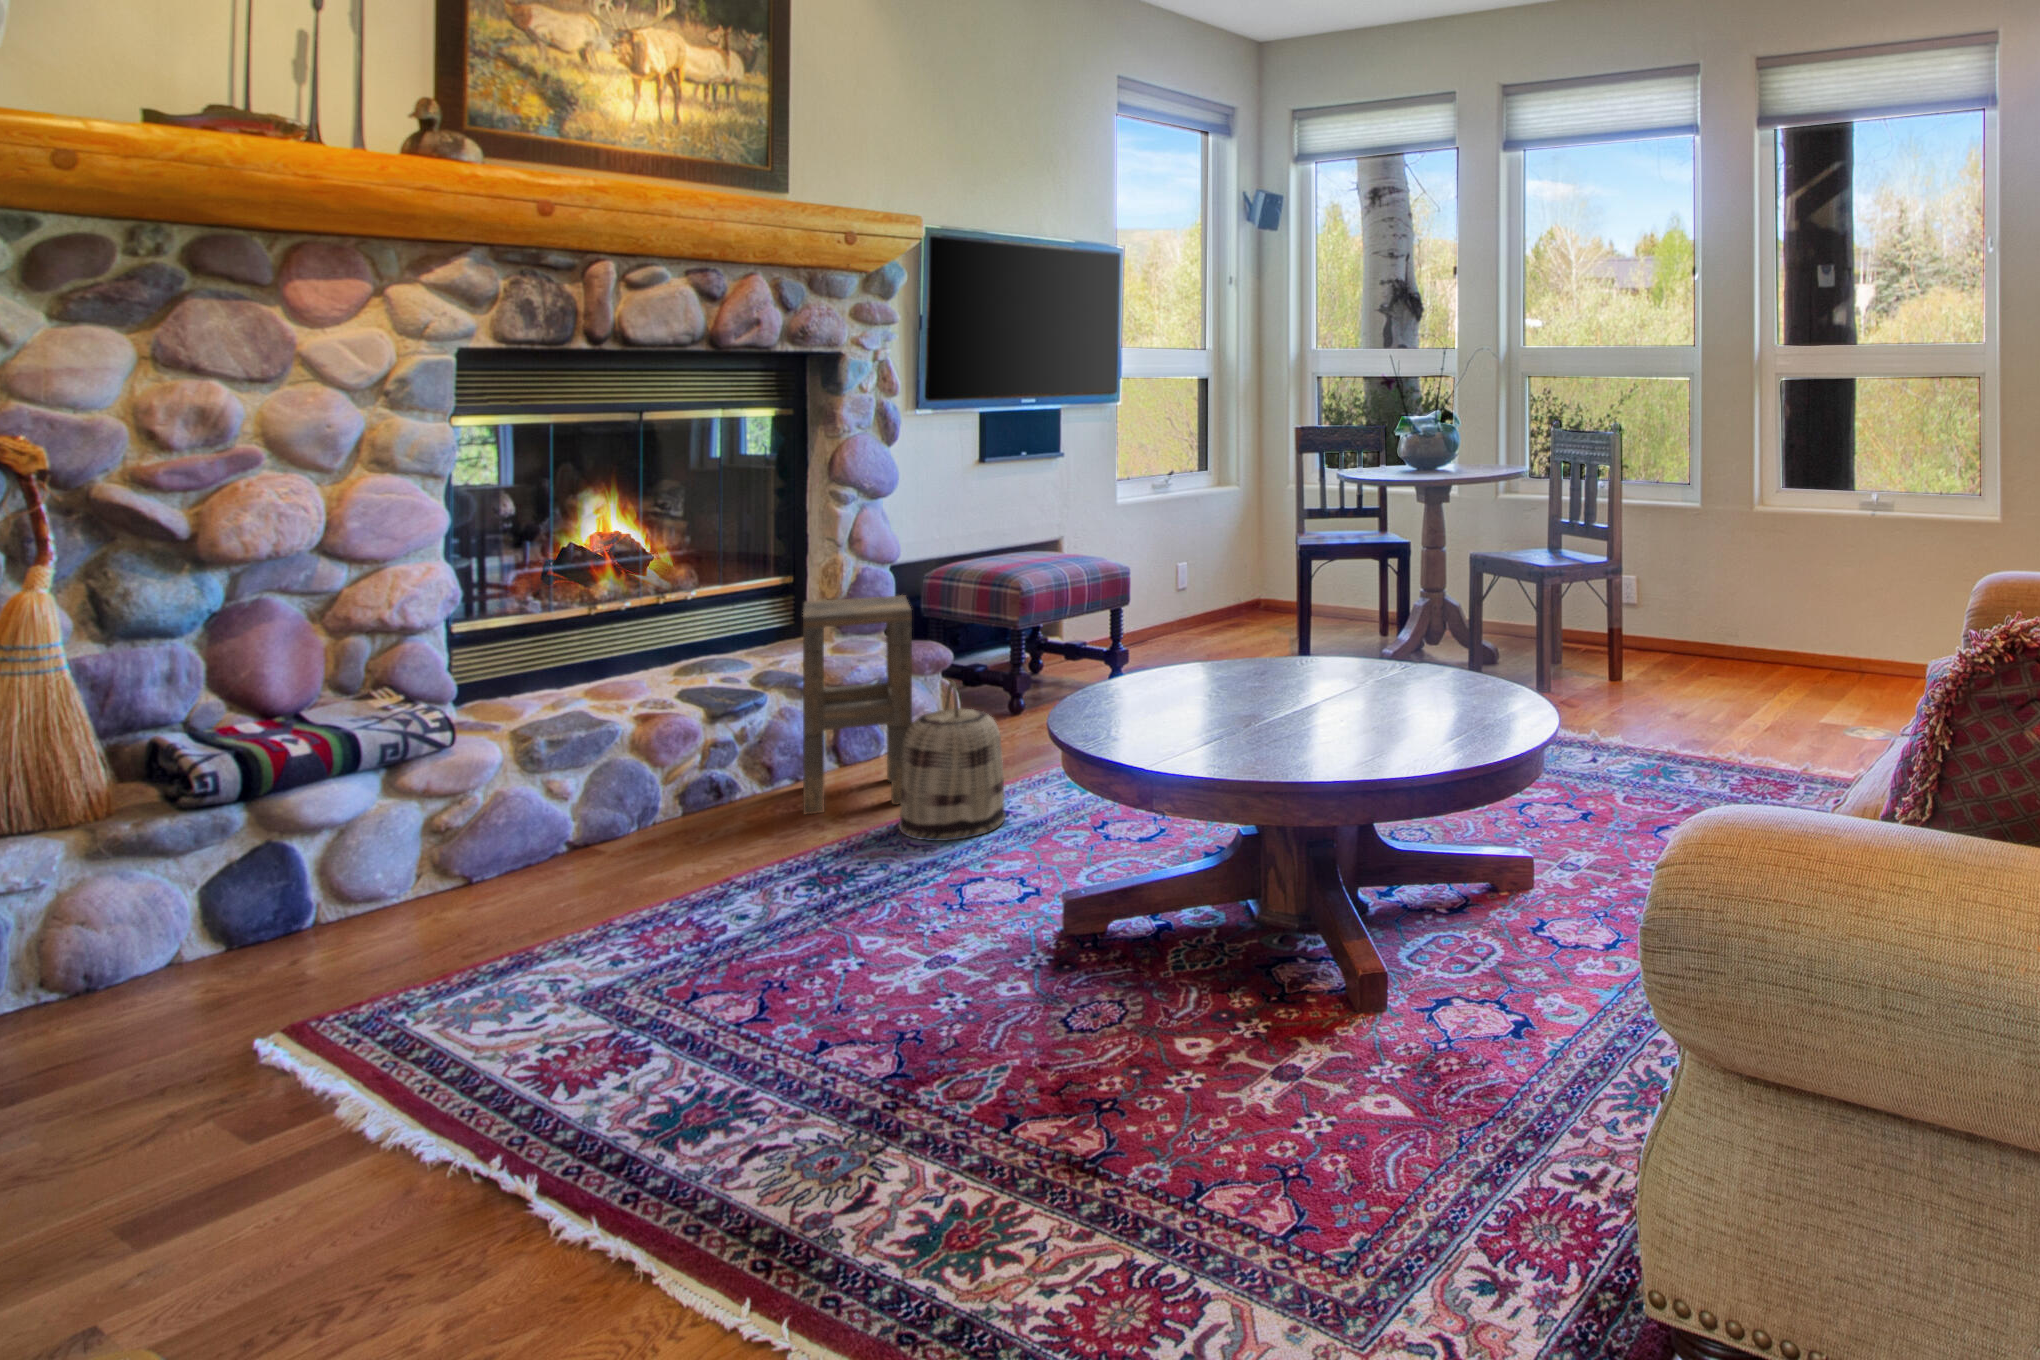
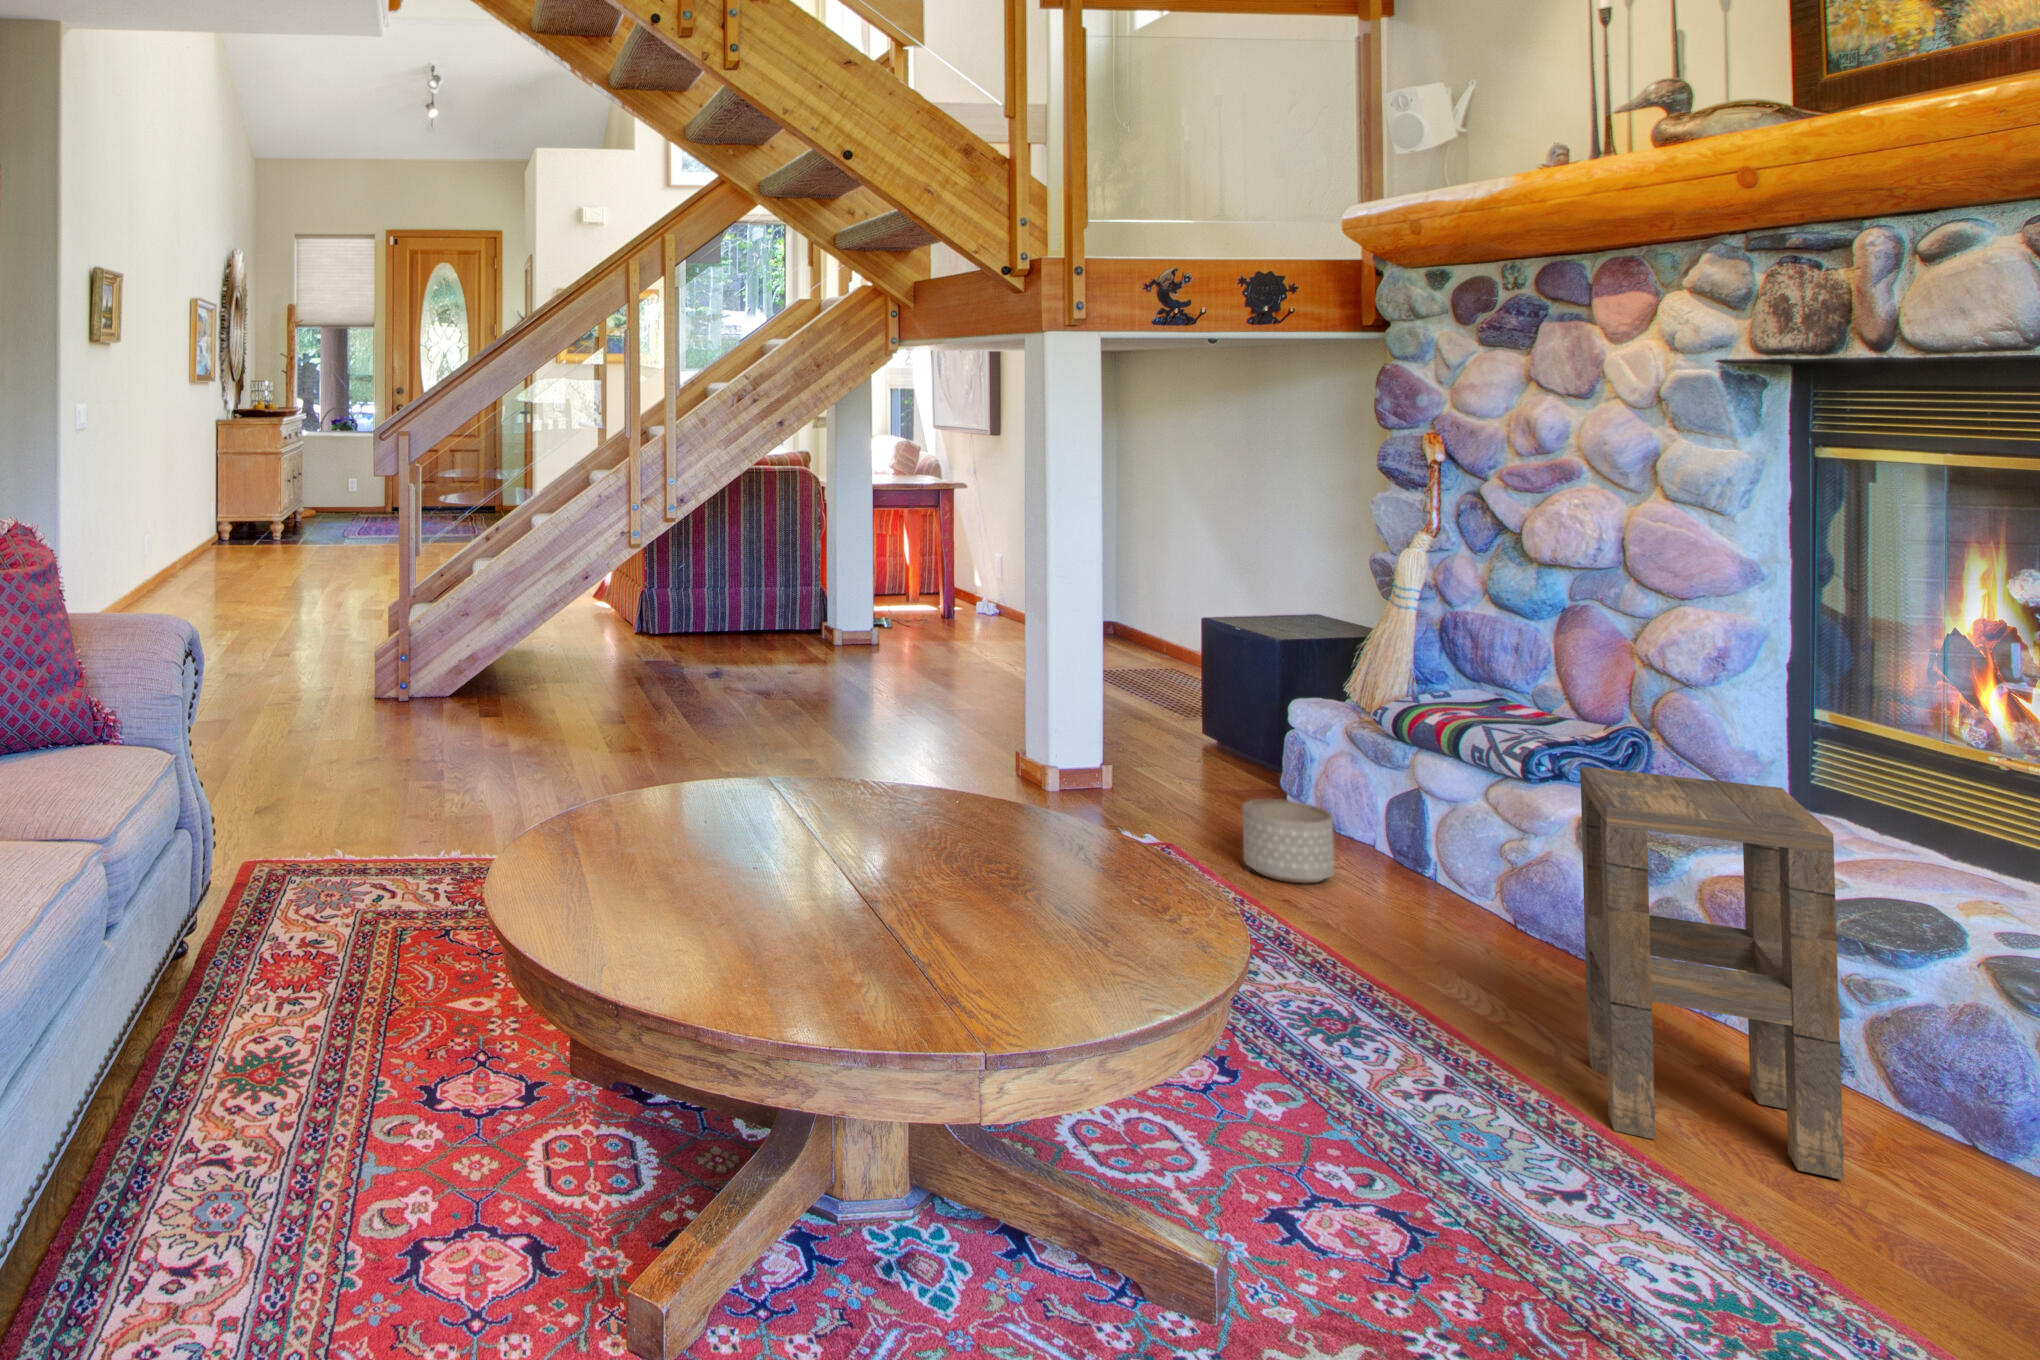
basket: present [899,681,1006,841] -> none [1353,891,1547,1158]
planter: none [368,832,480,935] -> present [1243,799,1334,883]

